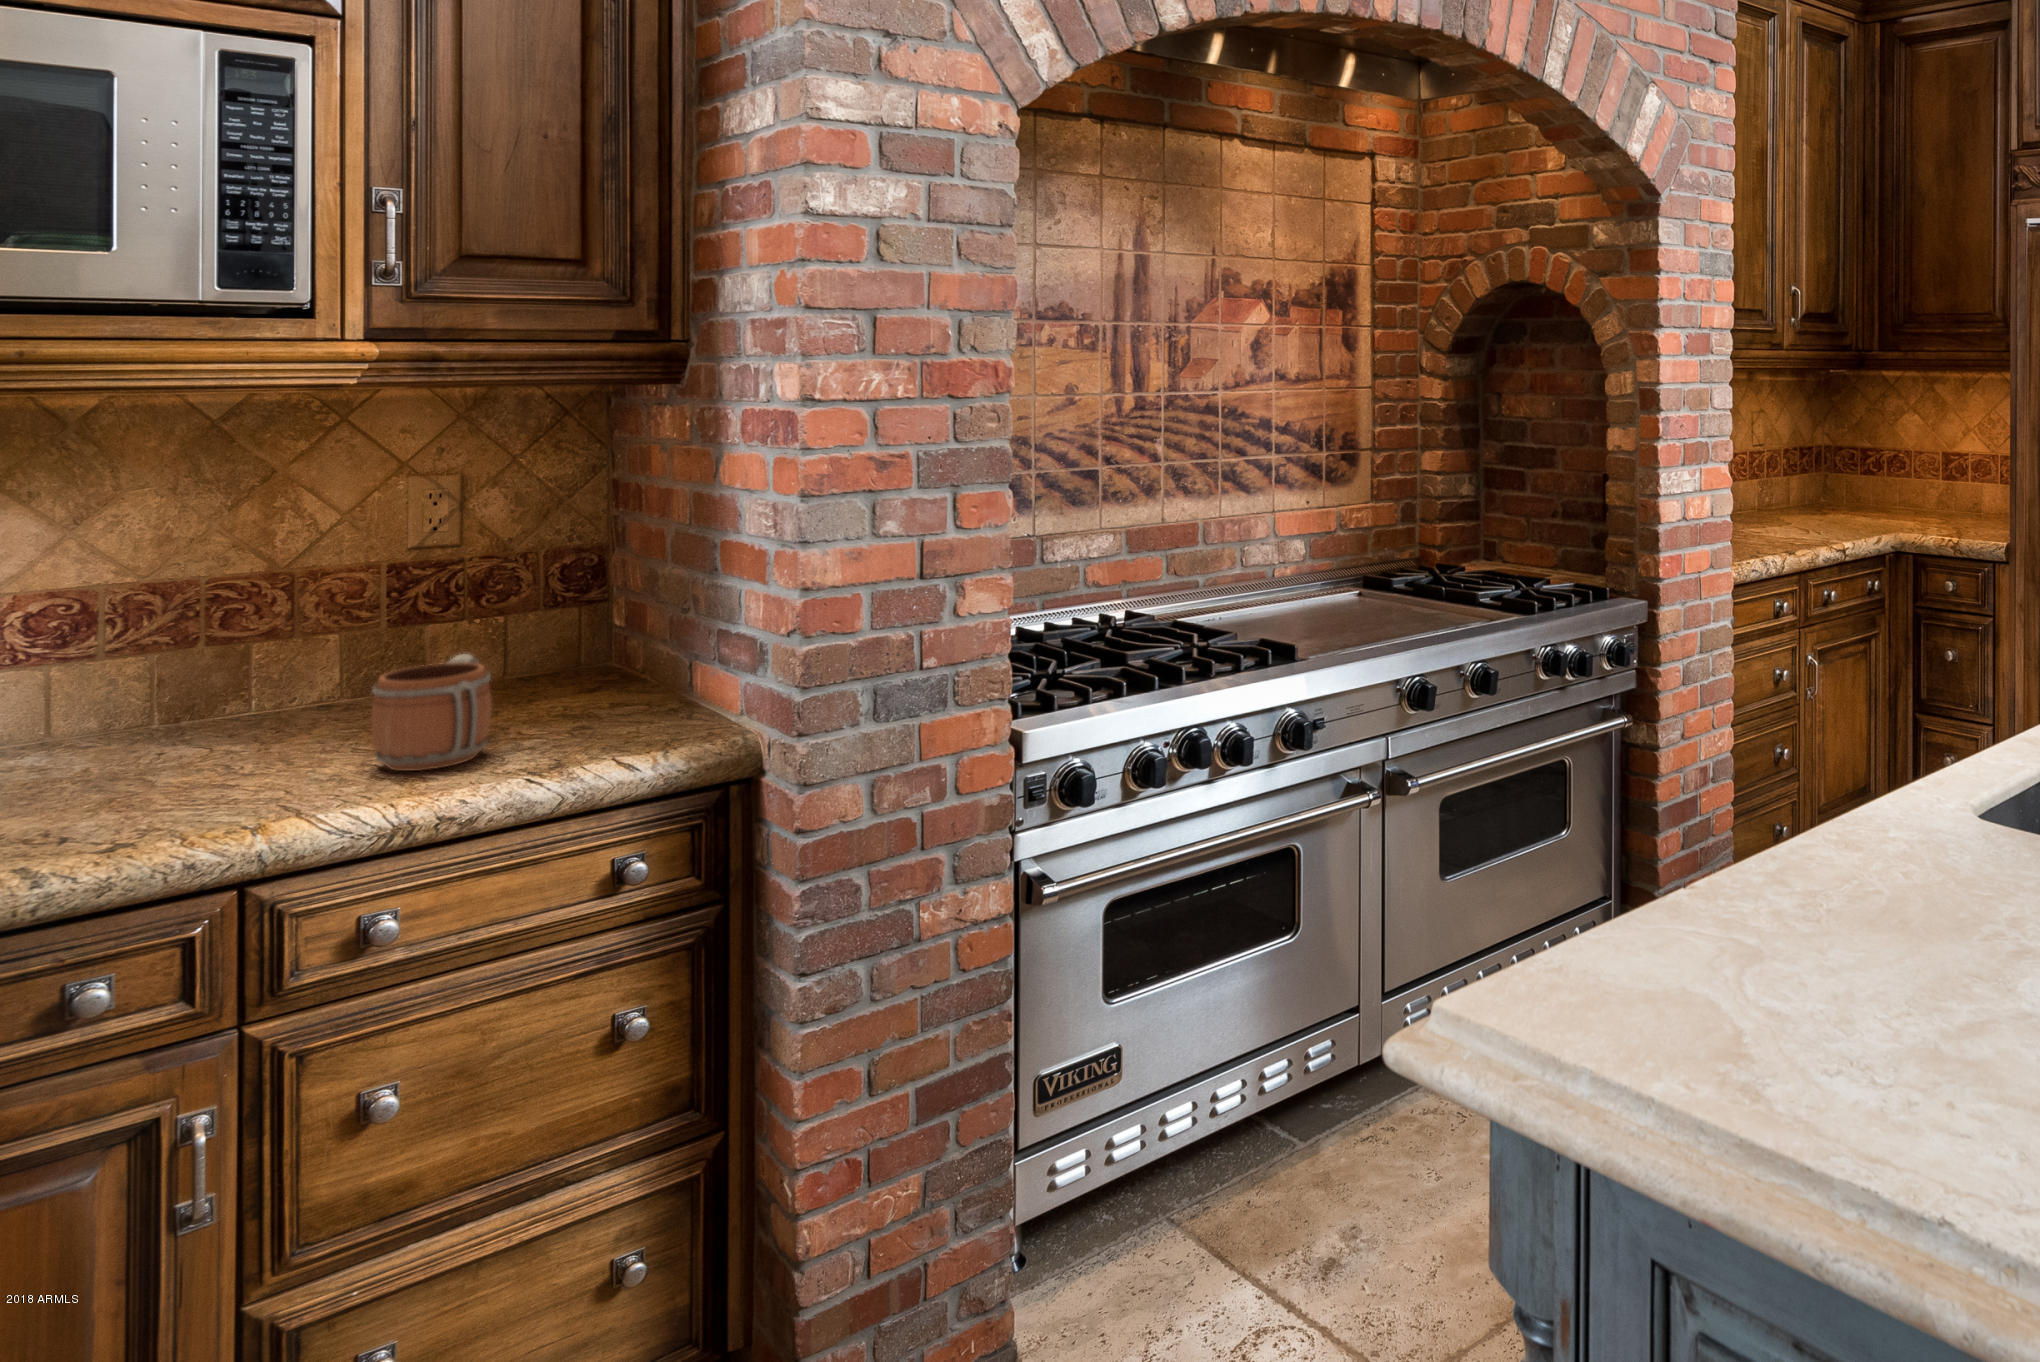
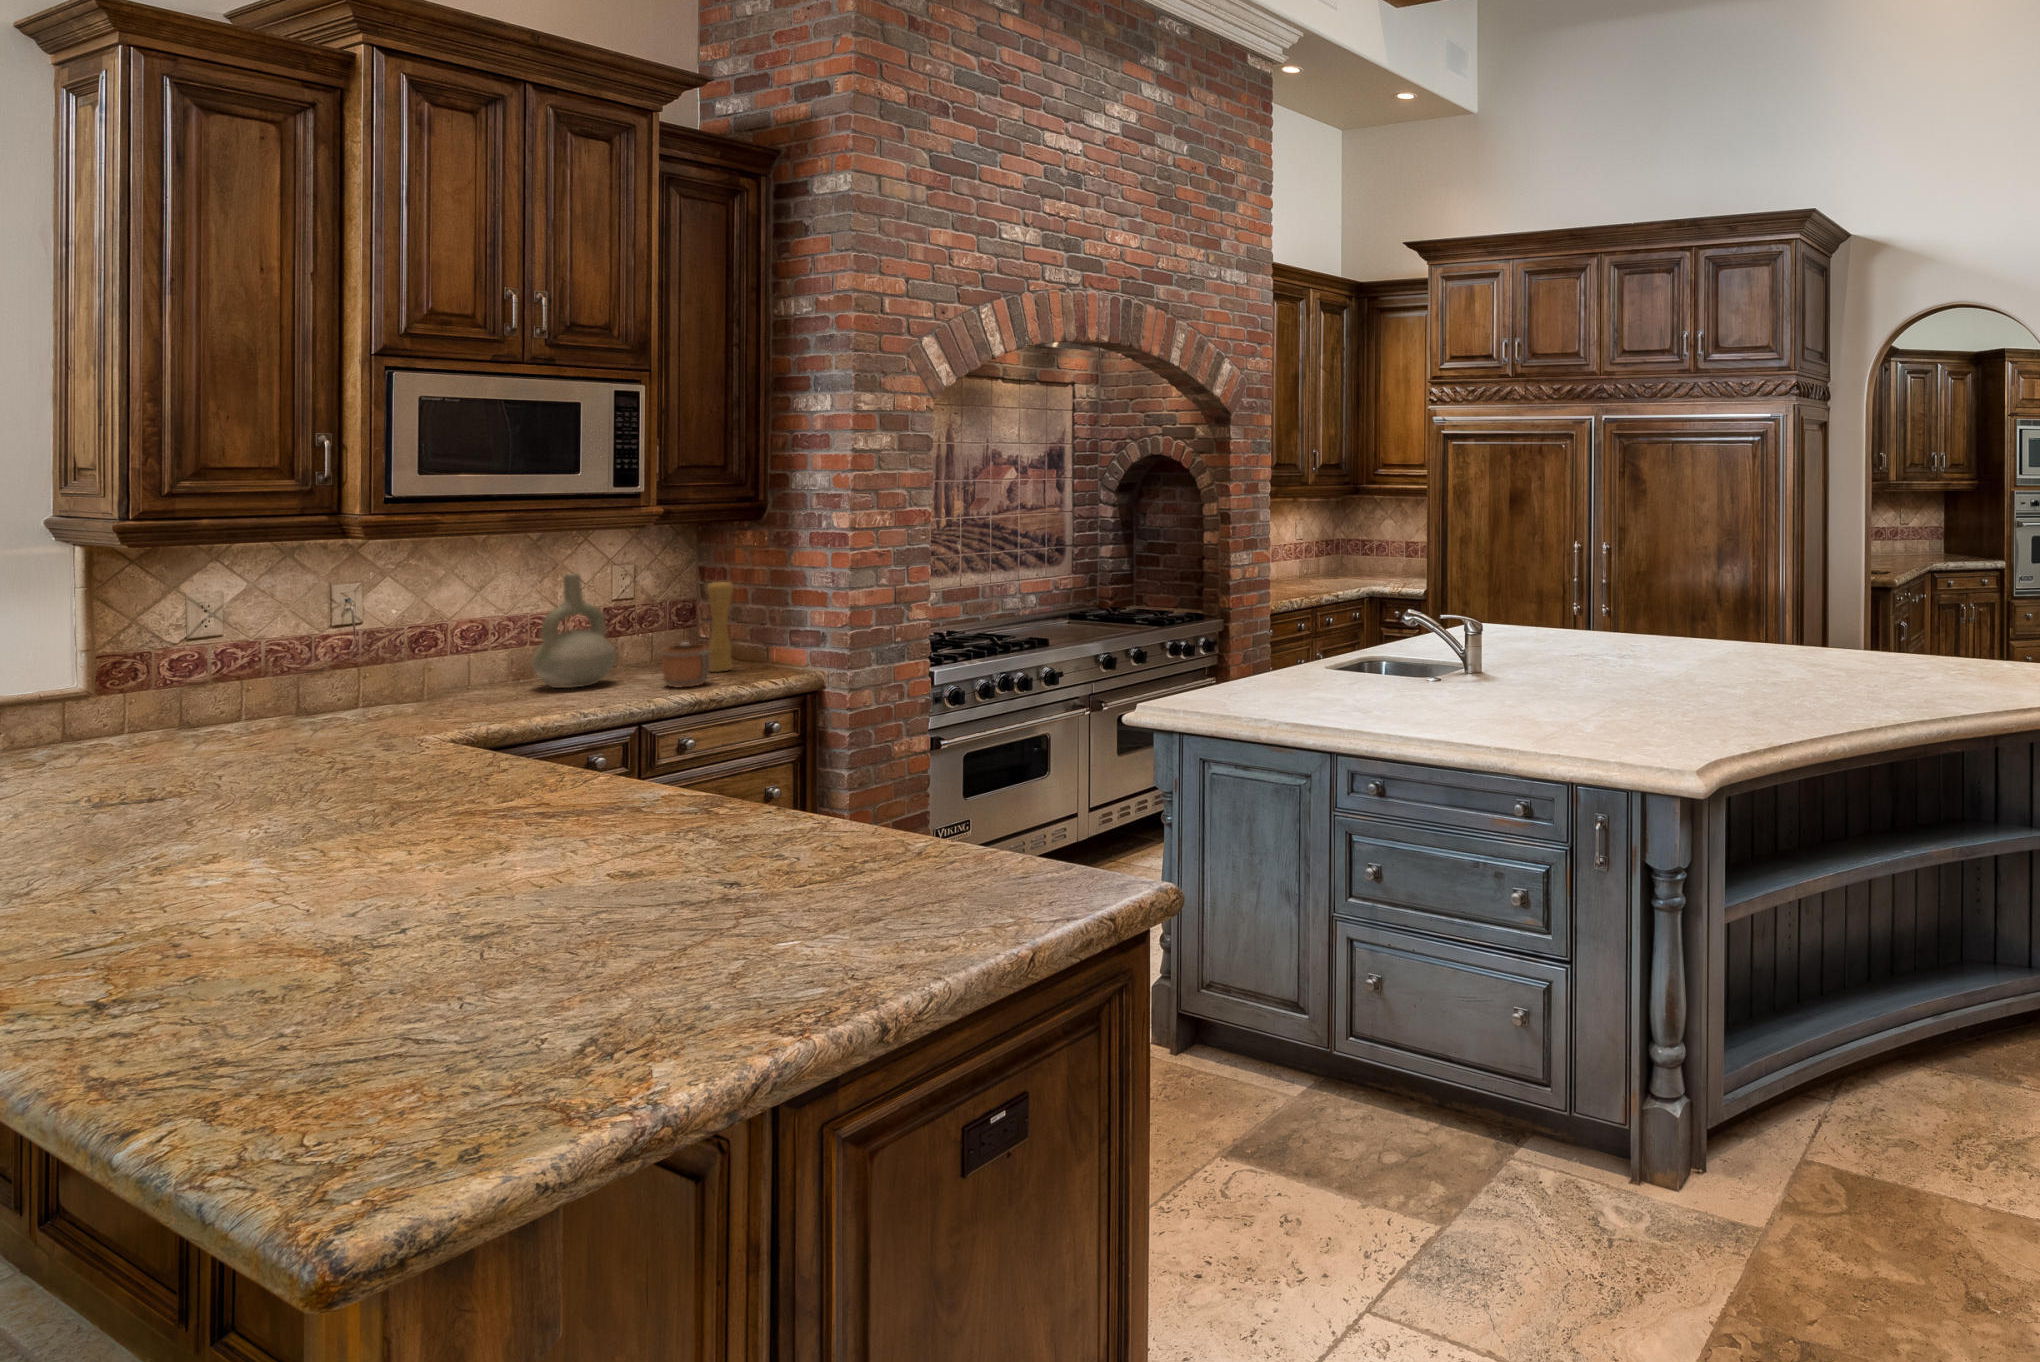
decorative vase: none [116,492,329,758] -> present [532,573,616,688]
pepper mill: none [544,512,604,716] -> present [707,580,733,672]

